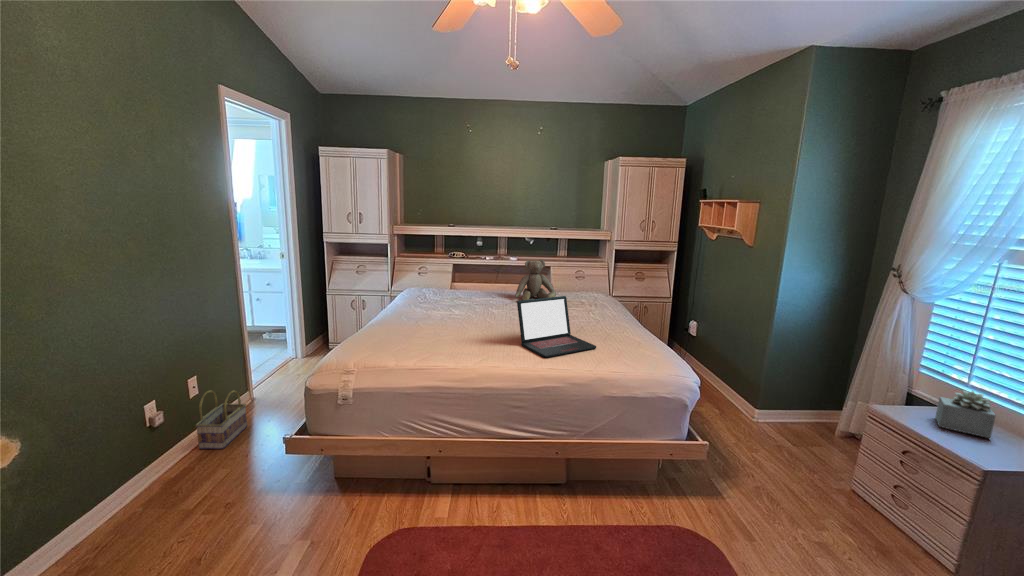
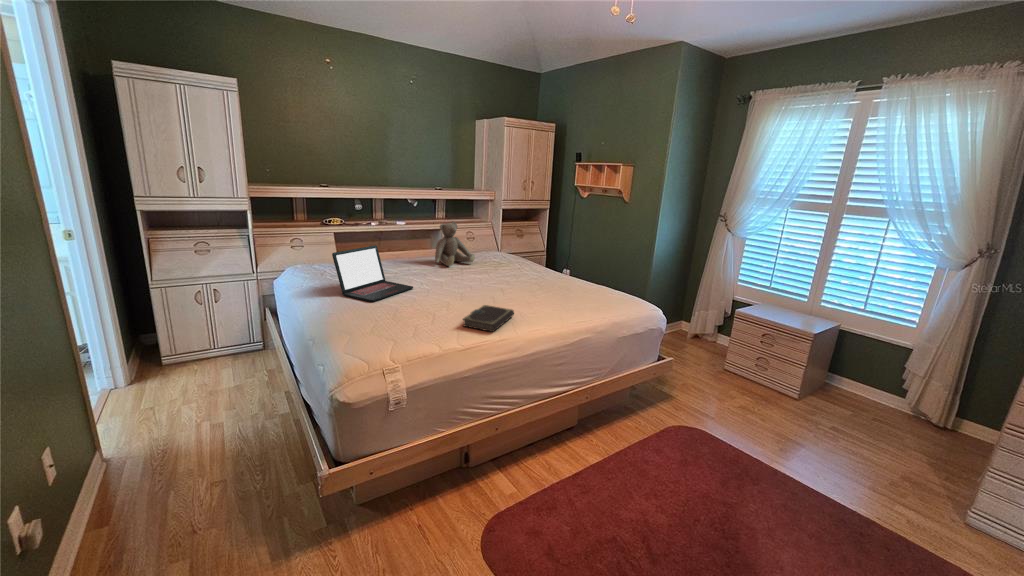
laptop: present [517,296,596,357] -> present [332,245,413,302]
notebook: none [443,335,500,358] -> present [463,305,514,332]
basket: present [196,390,247,449] -> none [71,452,146,559]
succulent plant: present [935,391,996,438] -> none [765,290,800,317]

